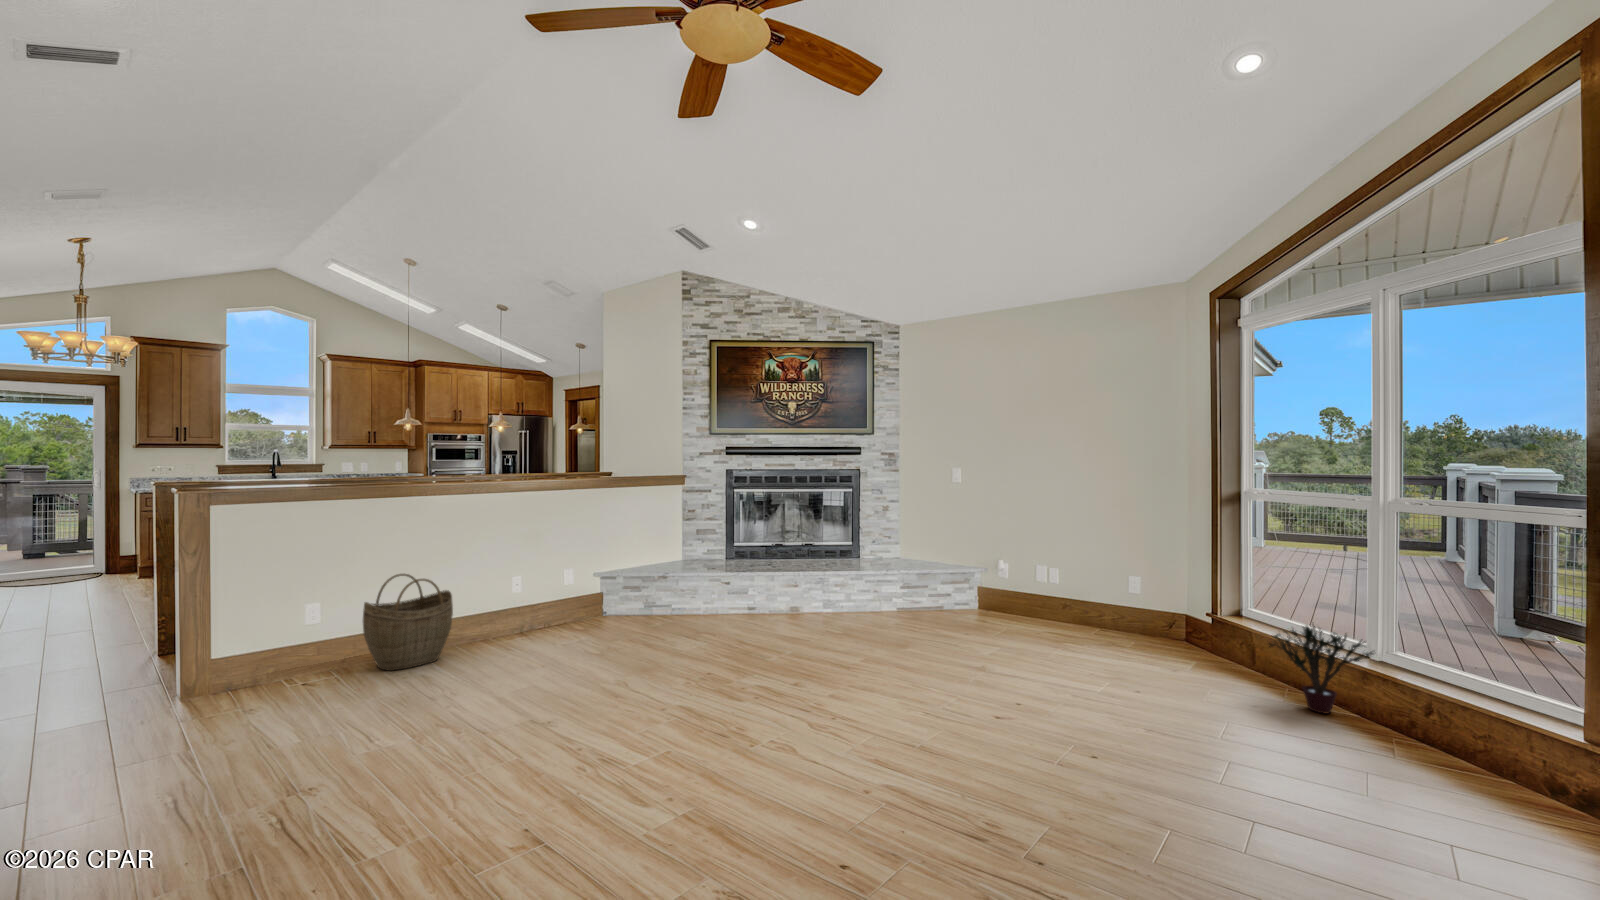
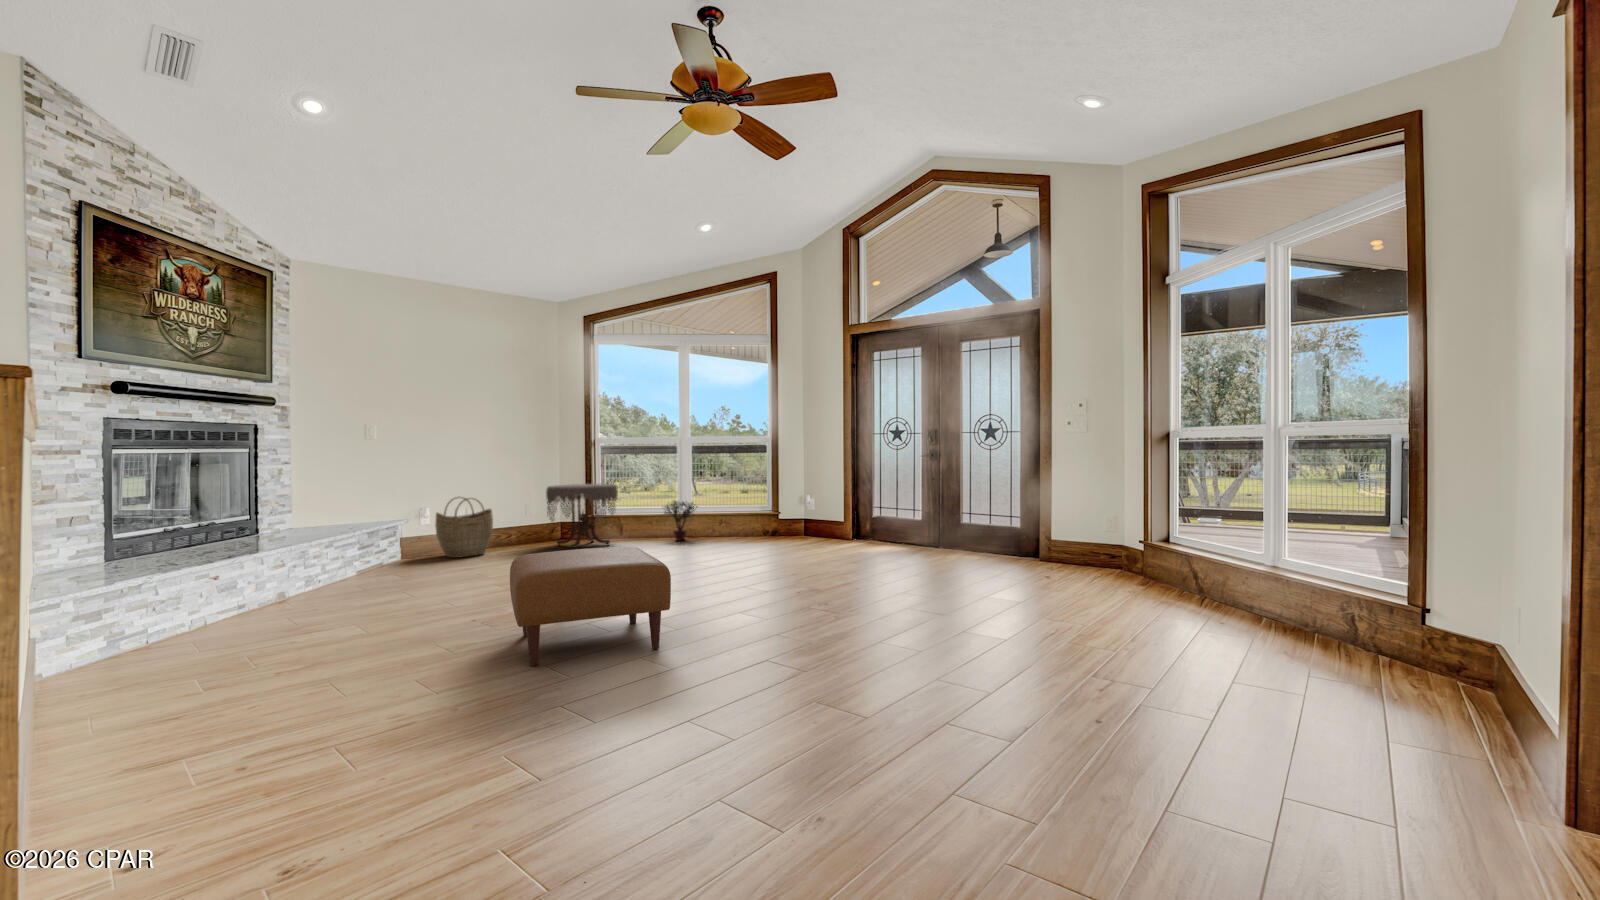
side table: none [1098,556,1221,669] -> present [546,484,618,549]
woven basket: present [363,574,453,671] -> present [435,497,493,558]
ottoman: none [459,623,636,773] -> present [510,547,671,666]

